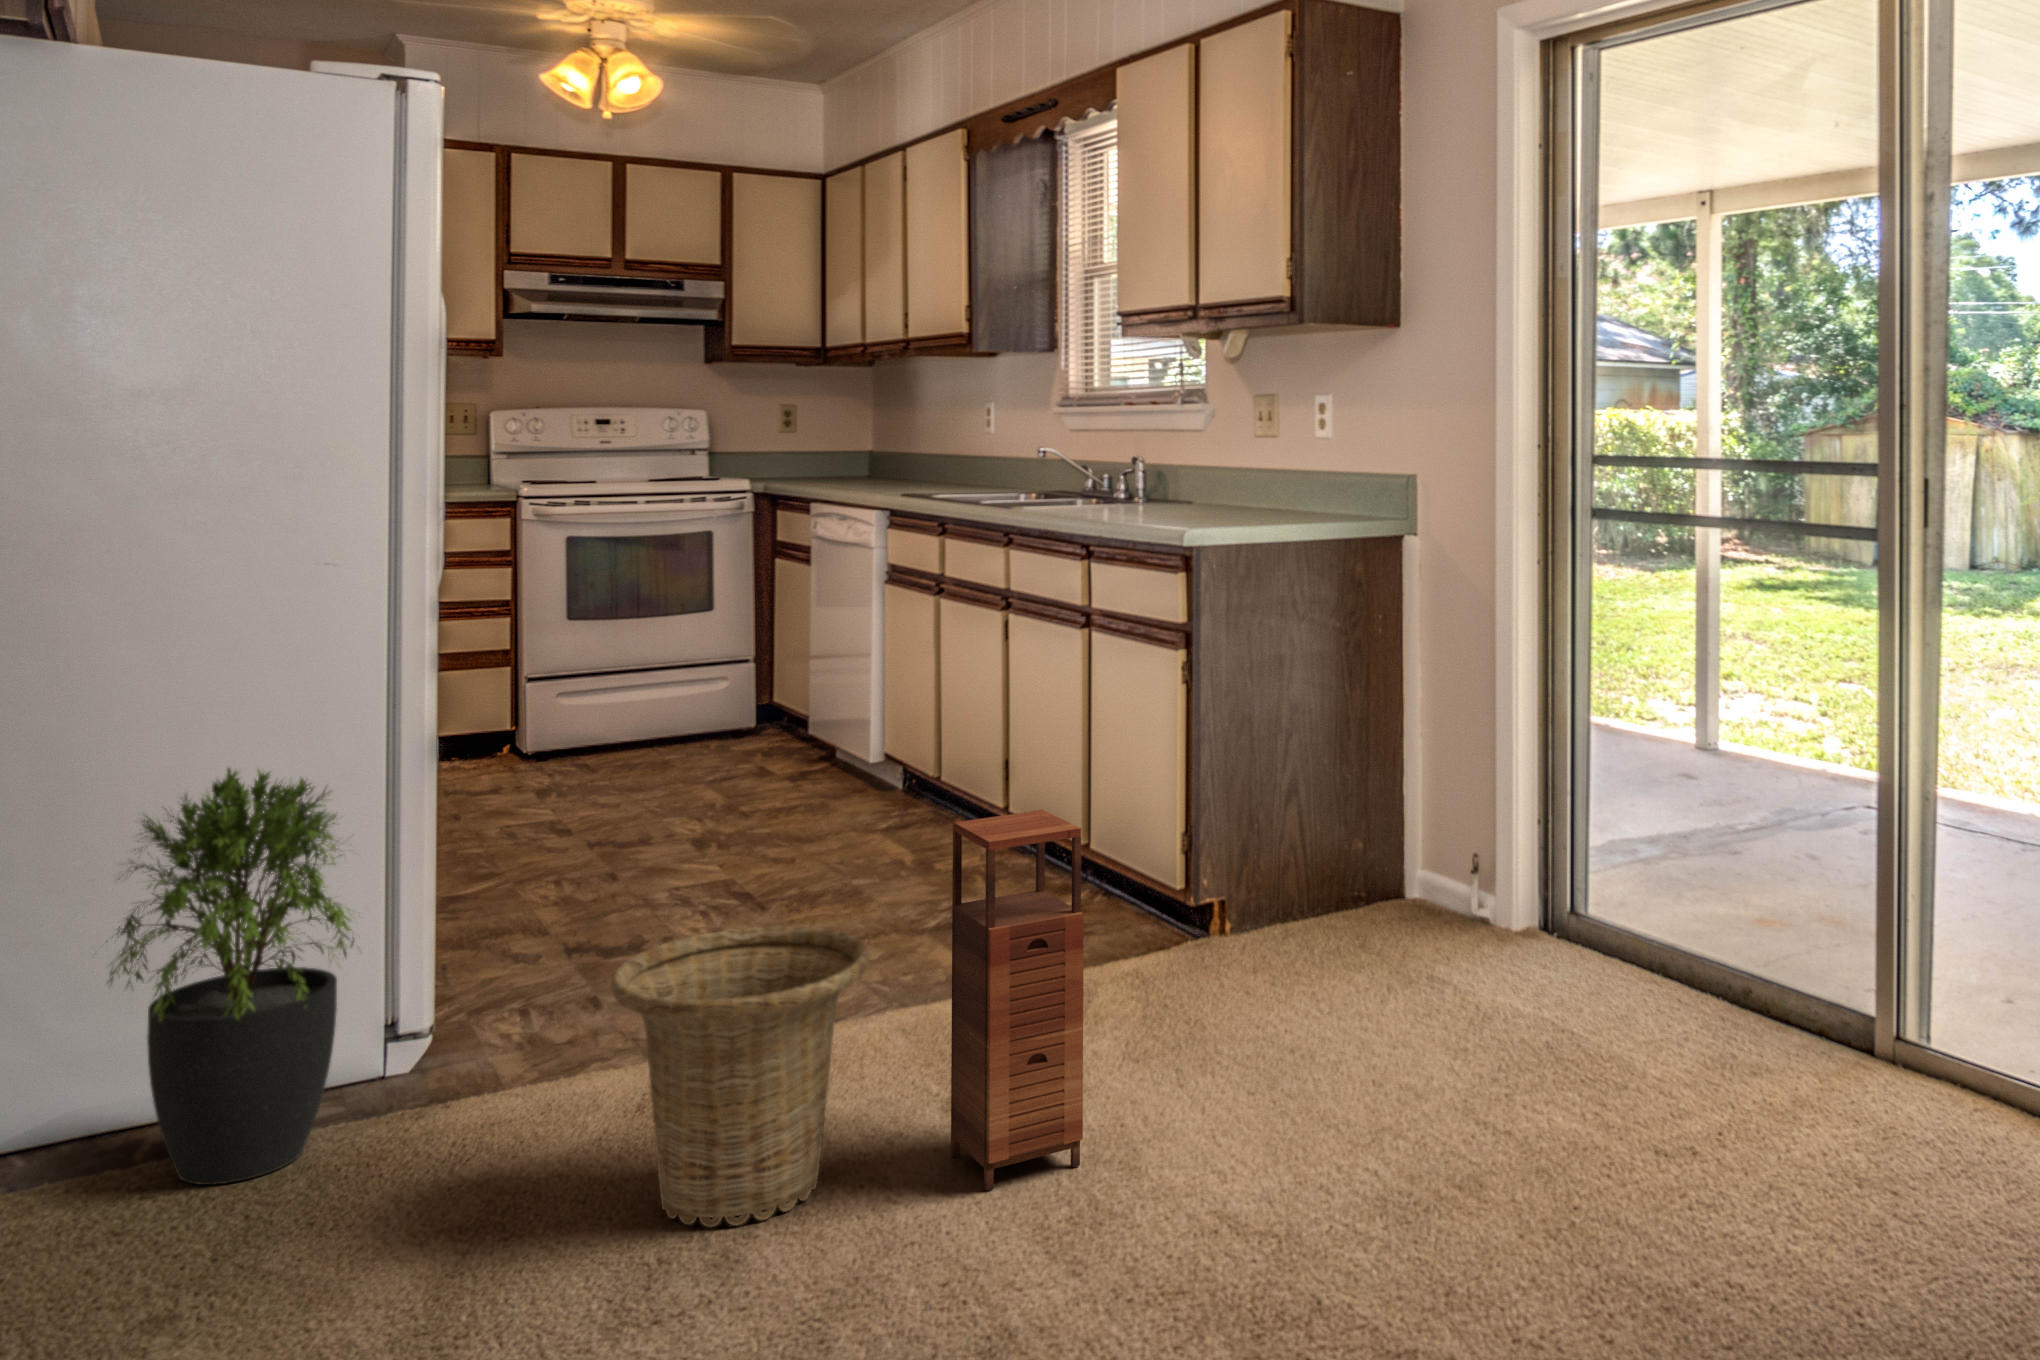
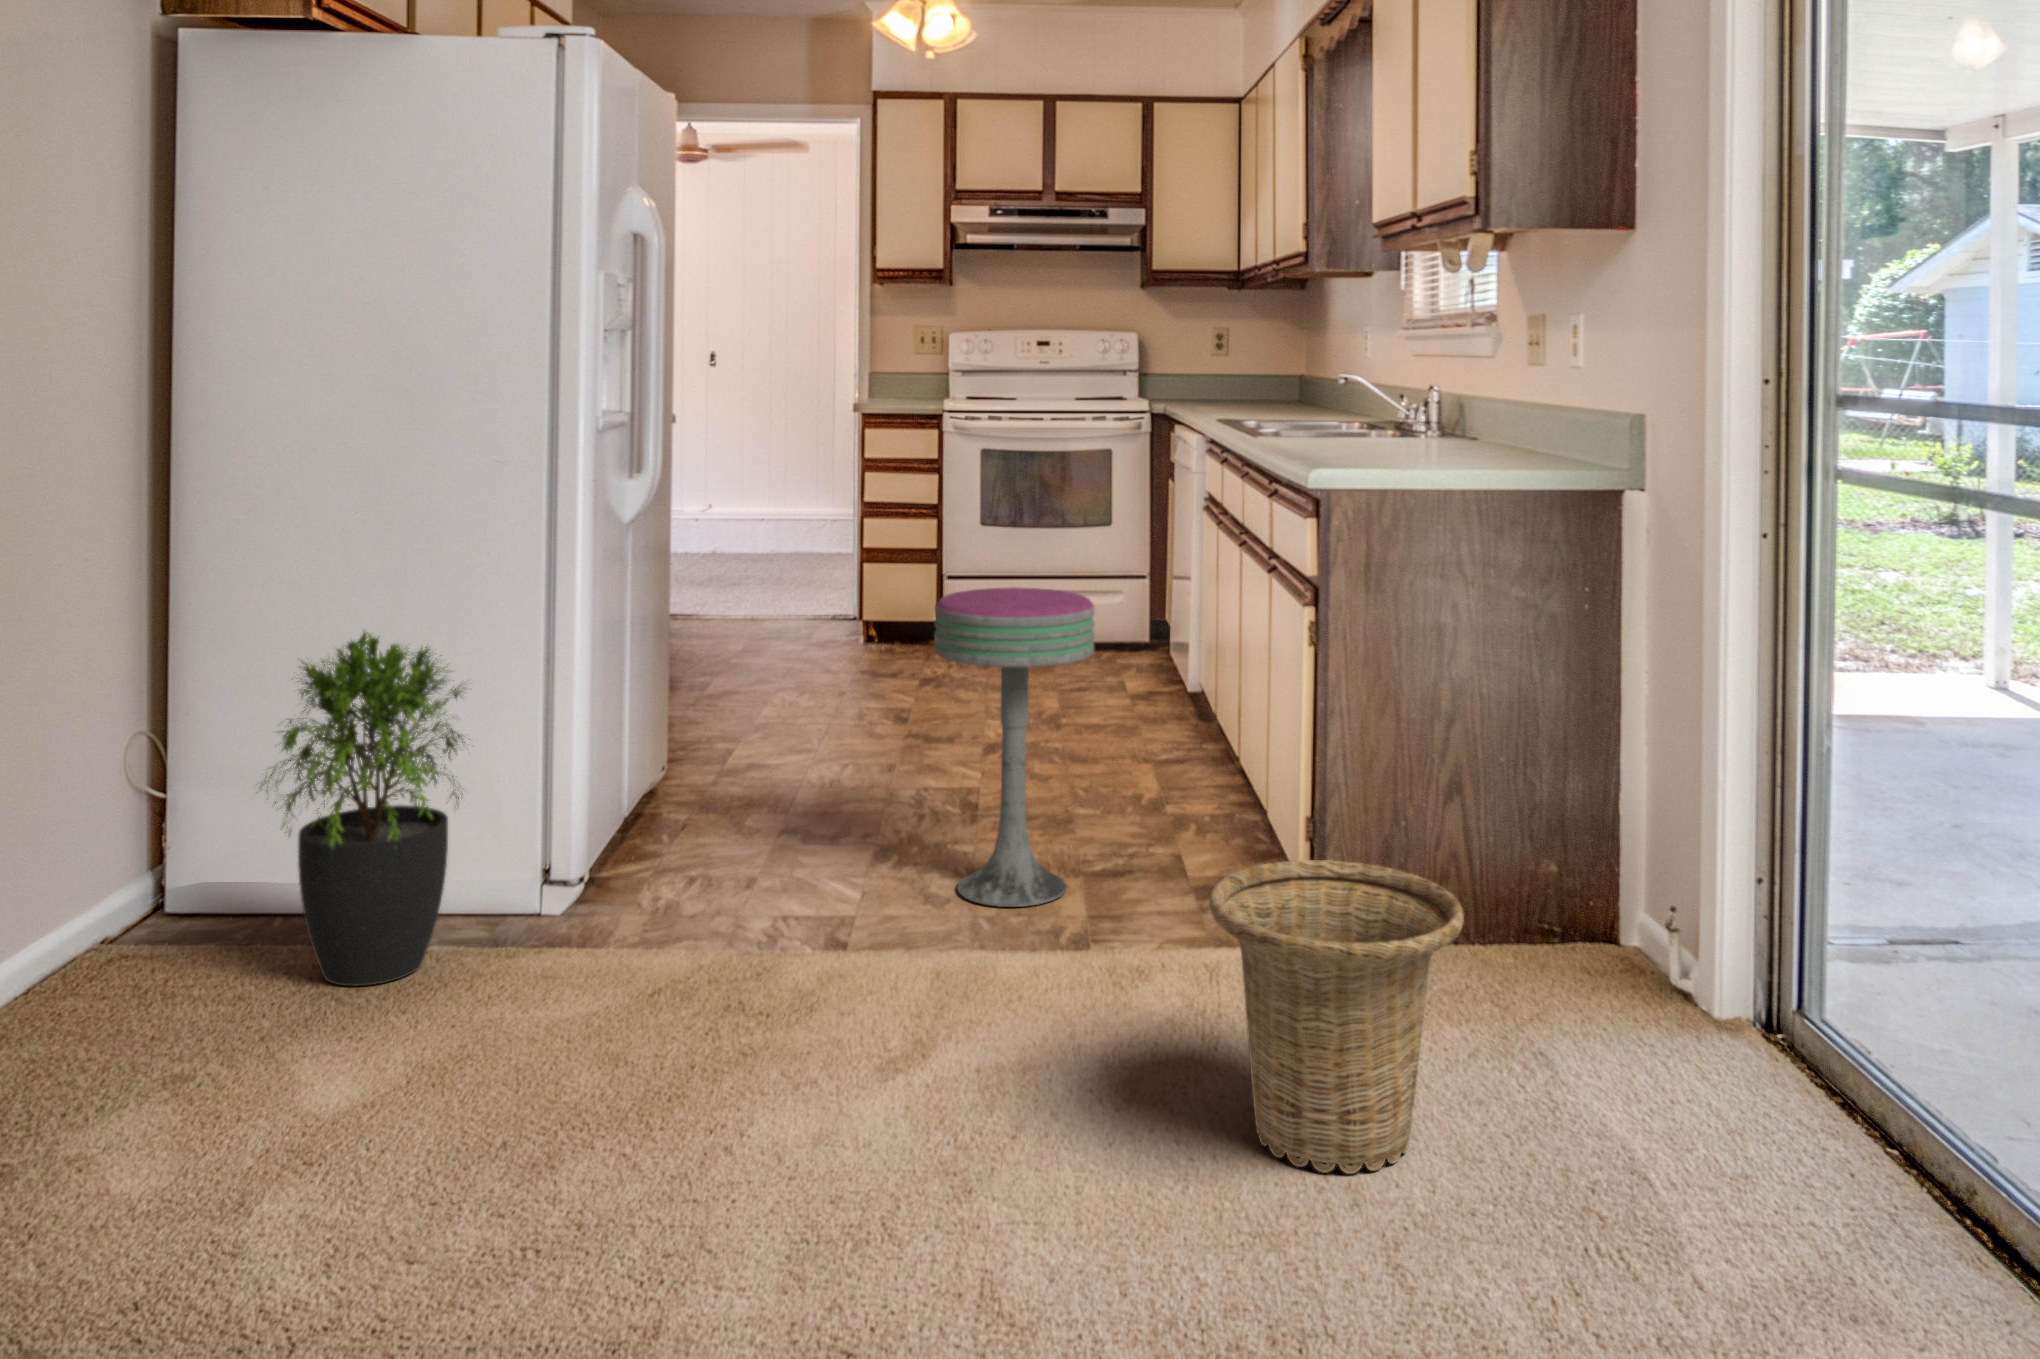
bar stool: none [799,661,960,972] -> present [934,587,1095,907]
storage cabinet: present [951,810,1084,1190] -> none [824,774,948,1185]
basket: present [611,926,869,1227] -> present [1209,860,1464,1174]

